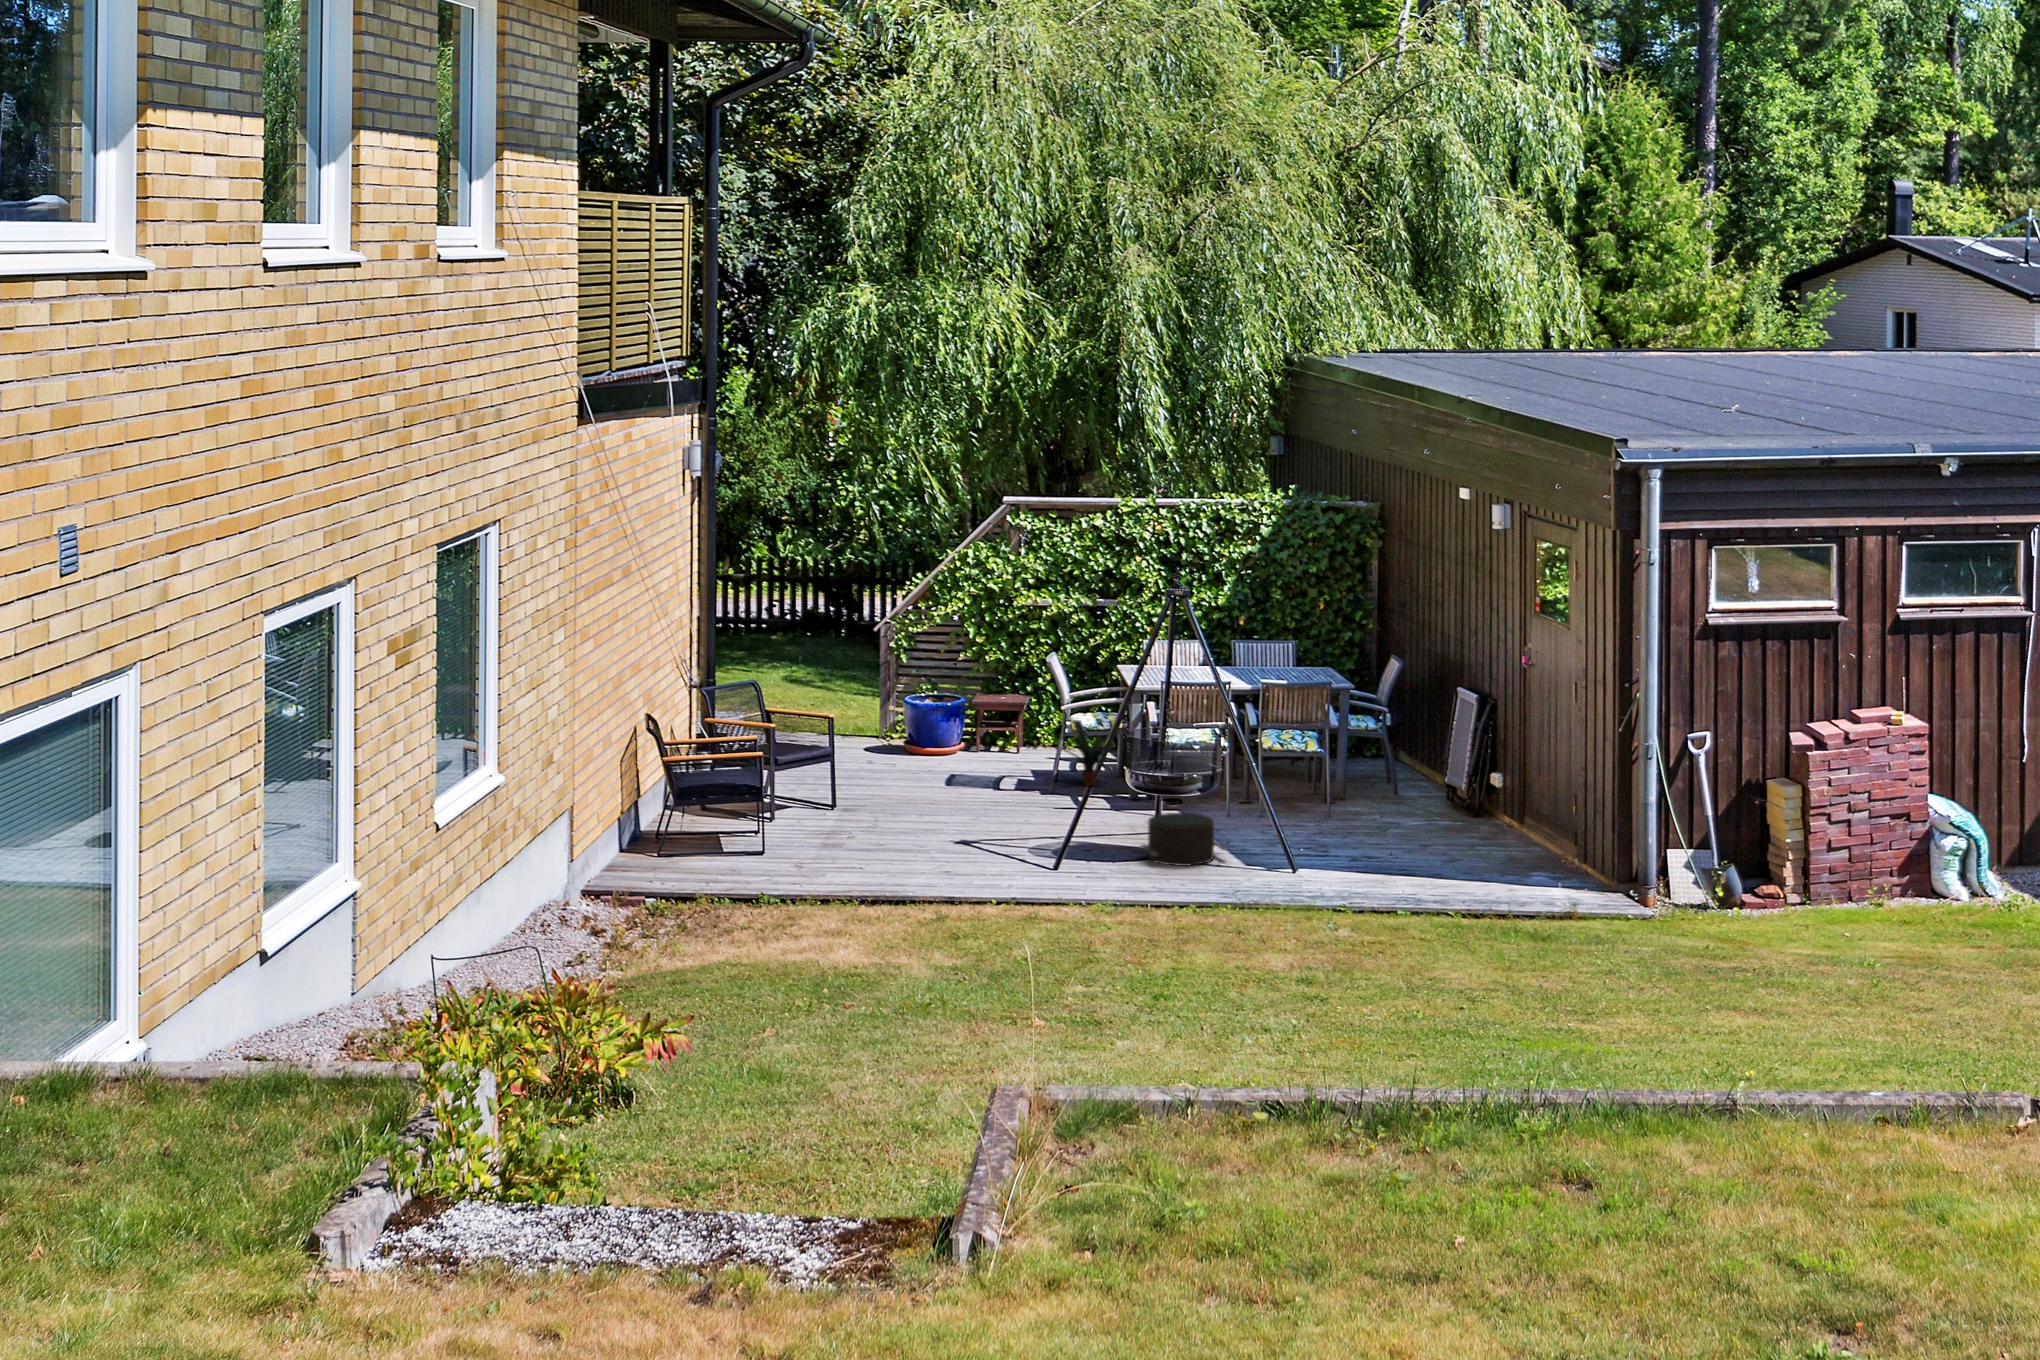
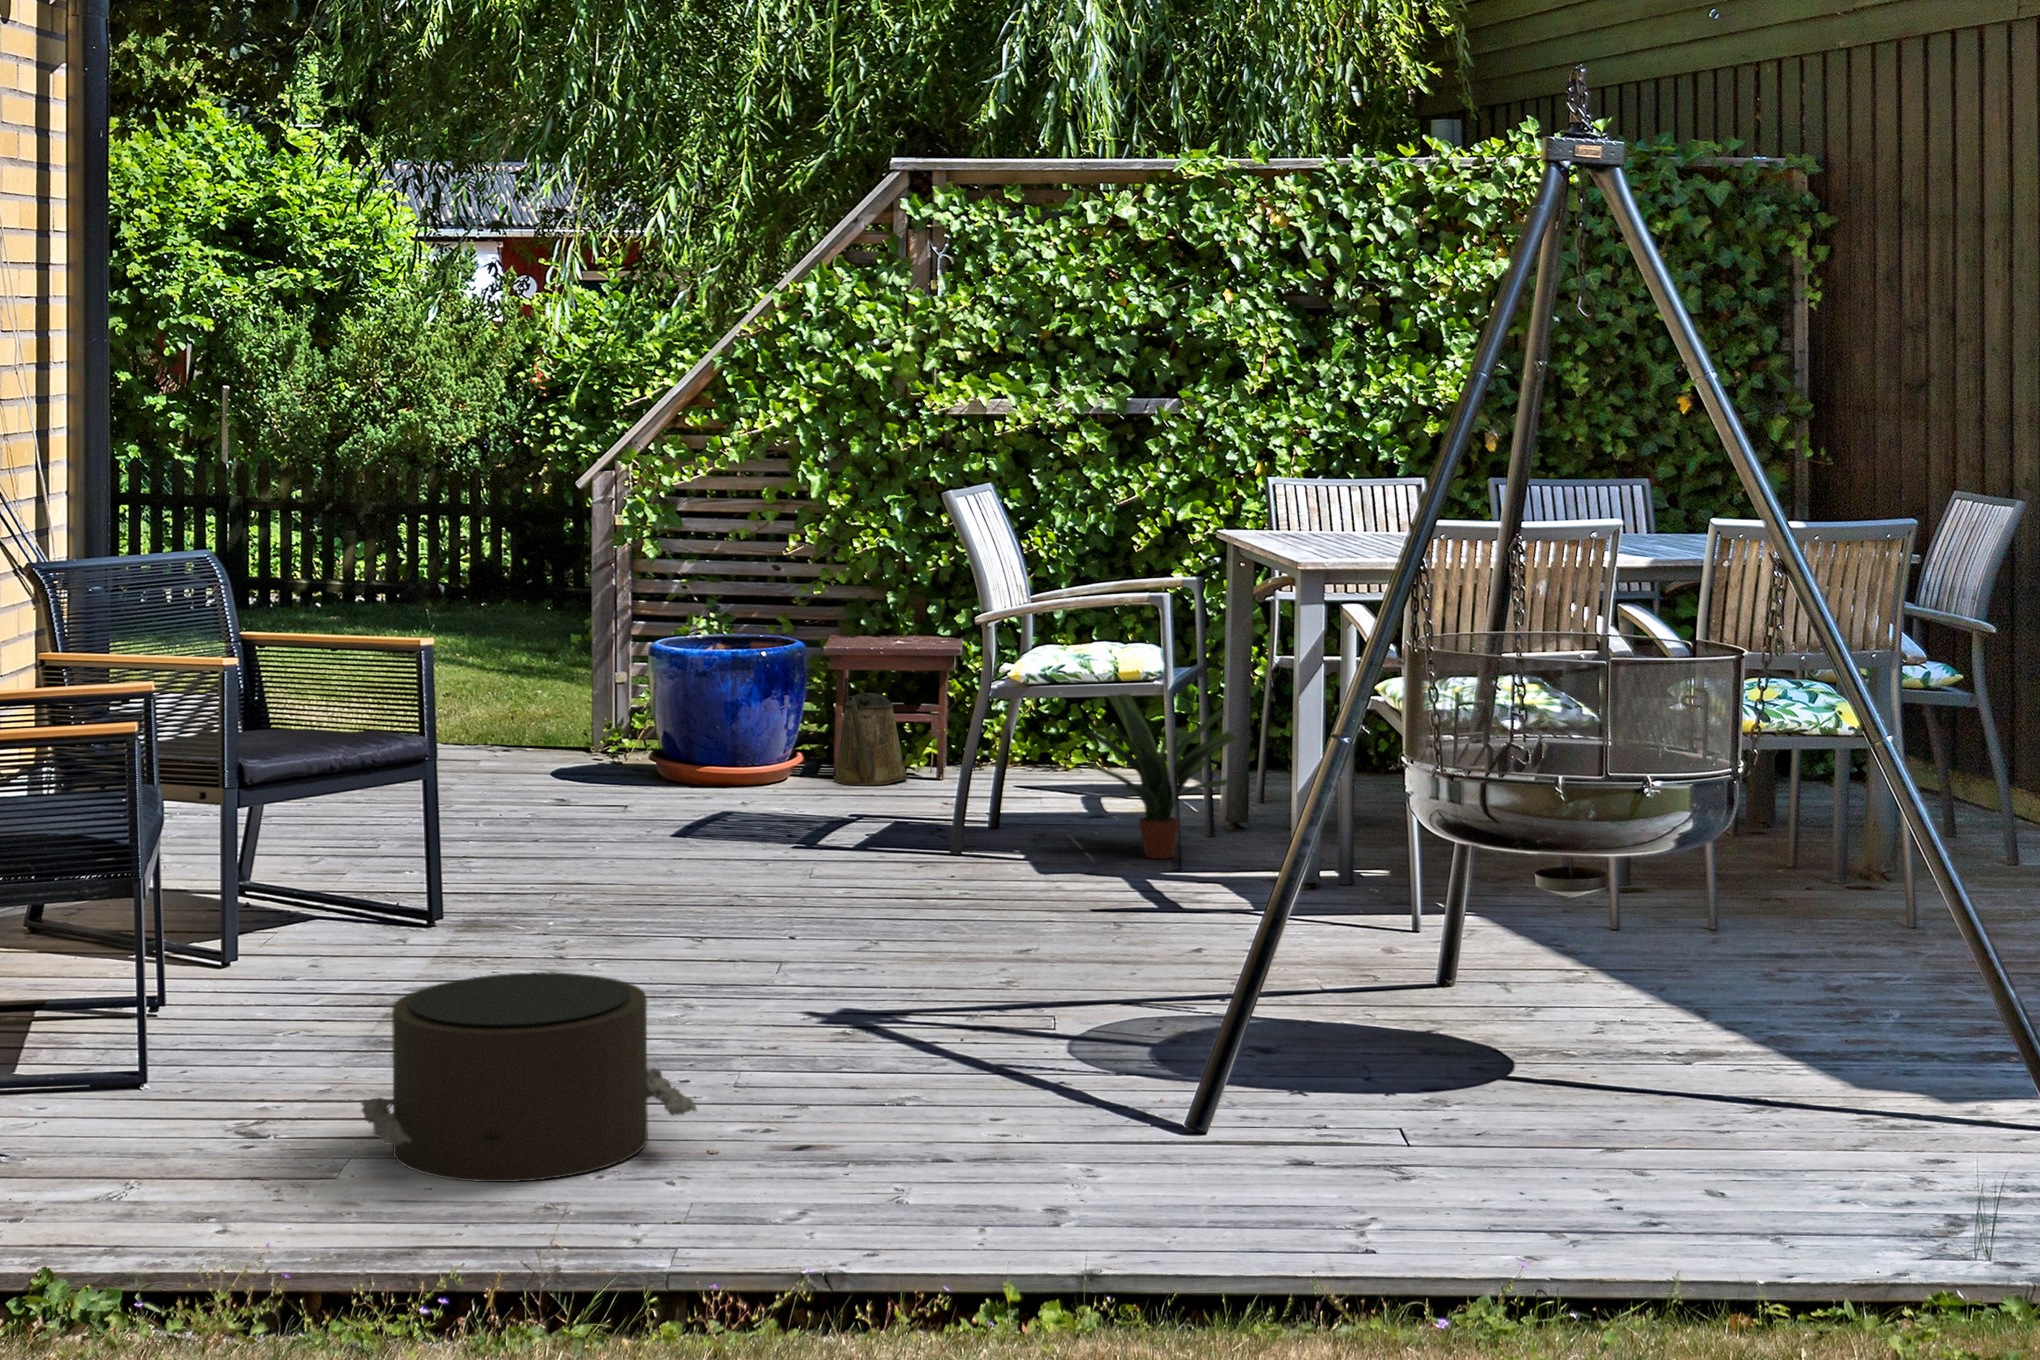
watering can: none [978,713,1007,750] -> present [833,693,908,786]
pouf: present [1140,813,1227,866] -> present [361,972,697,1182]

